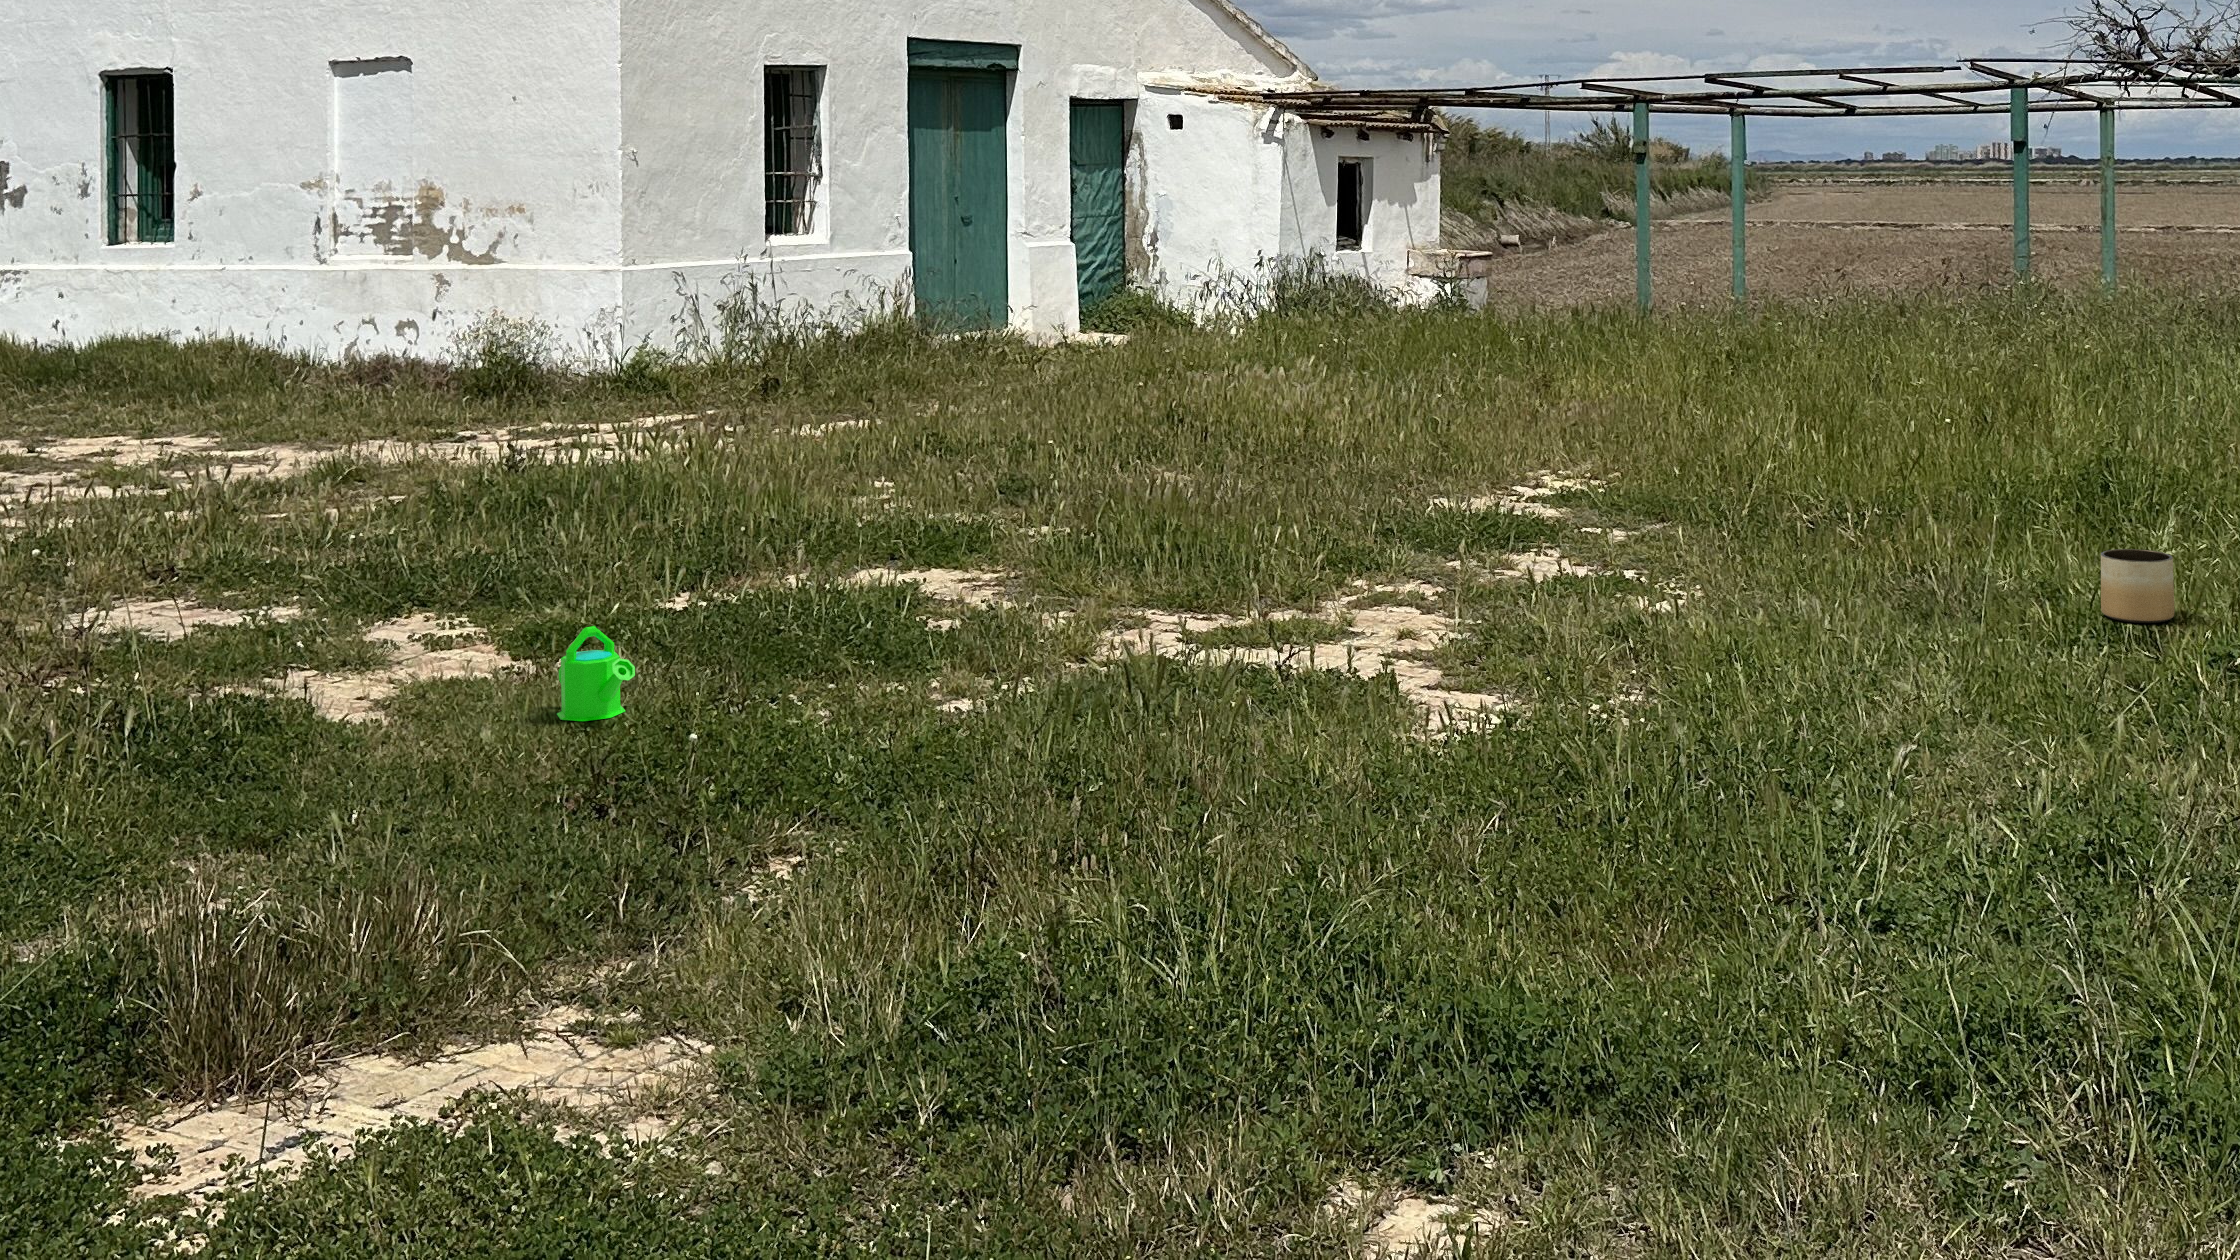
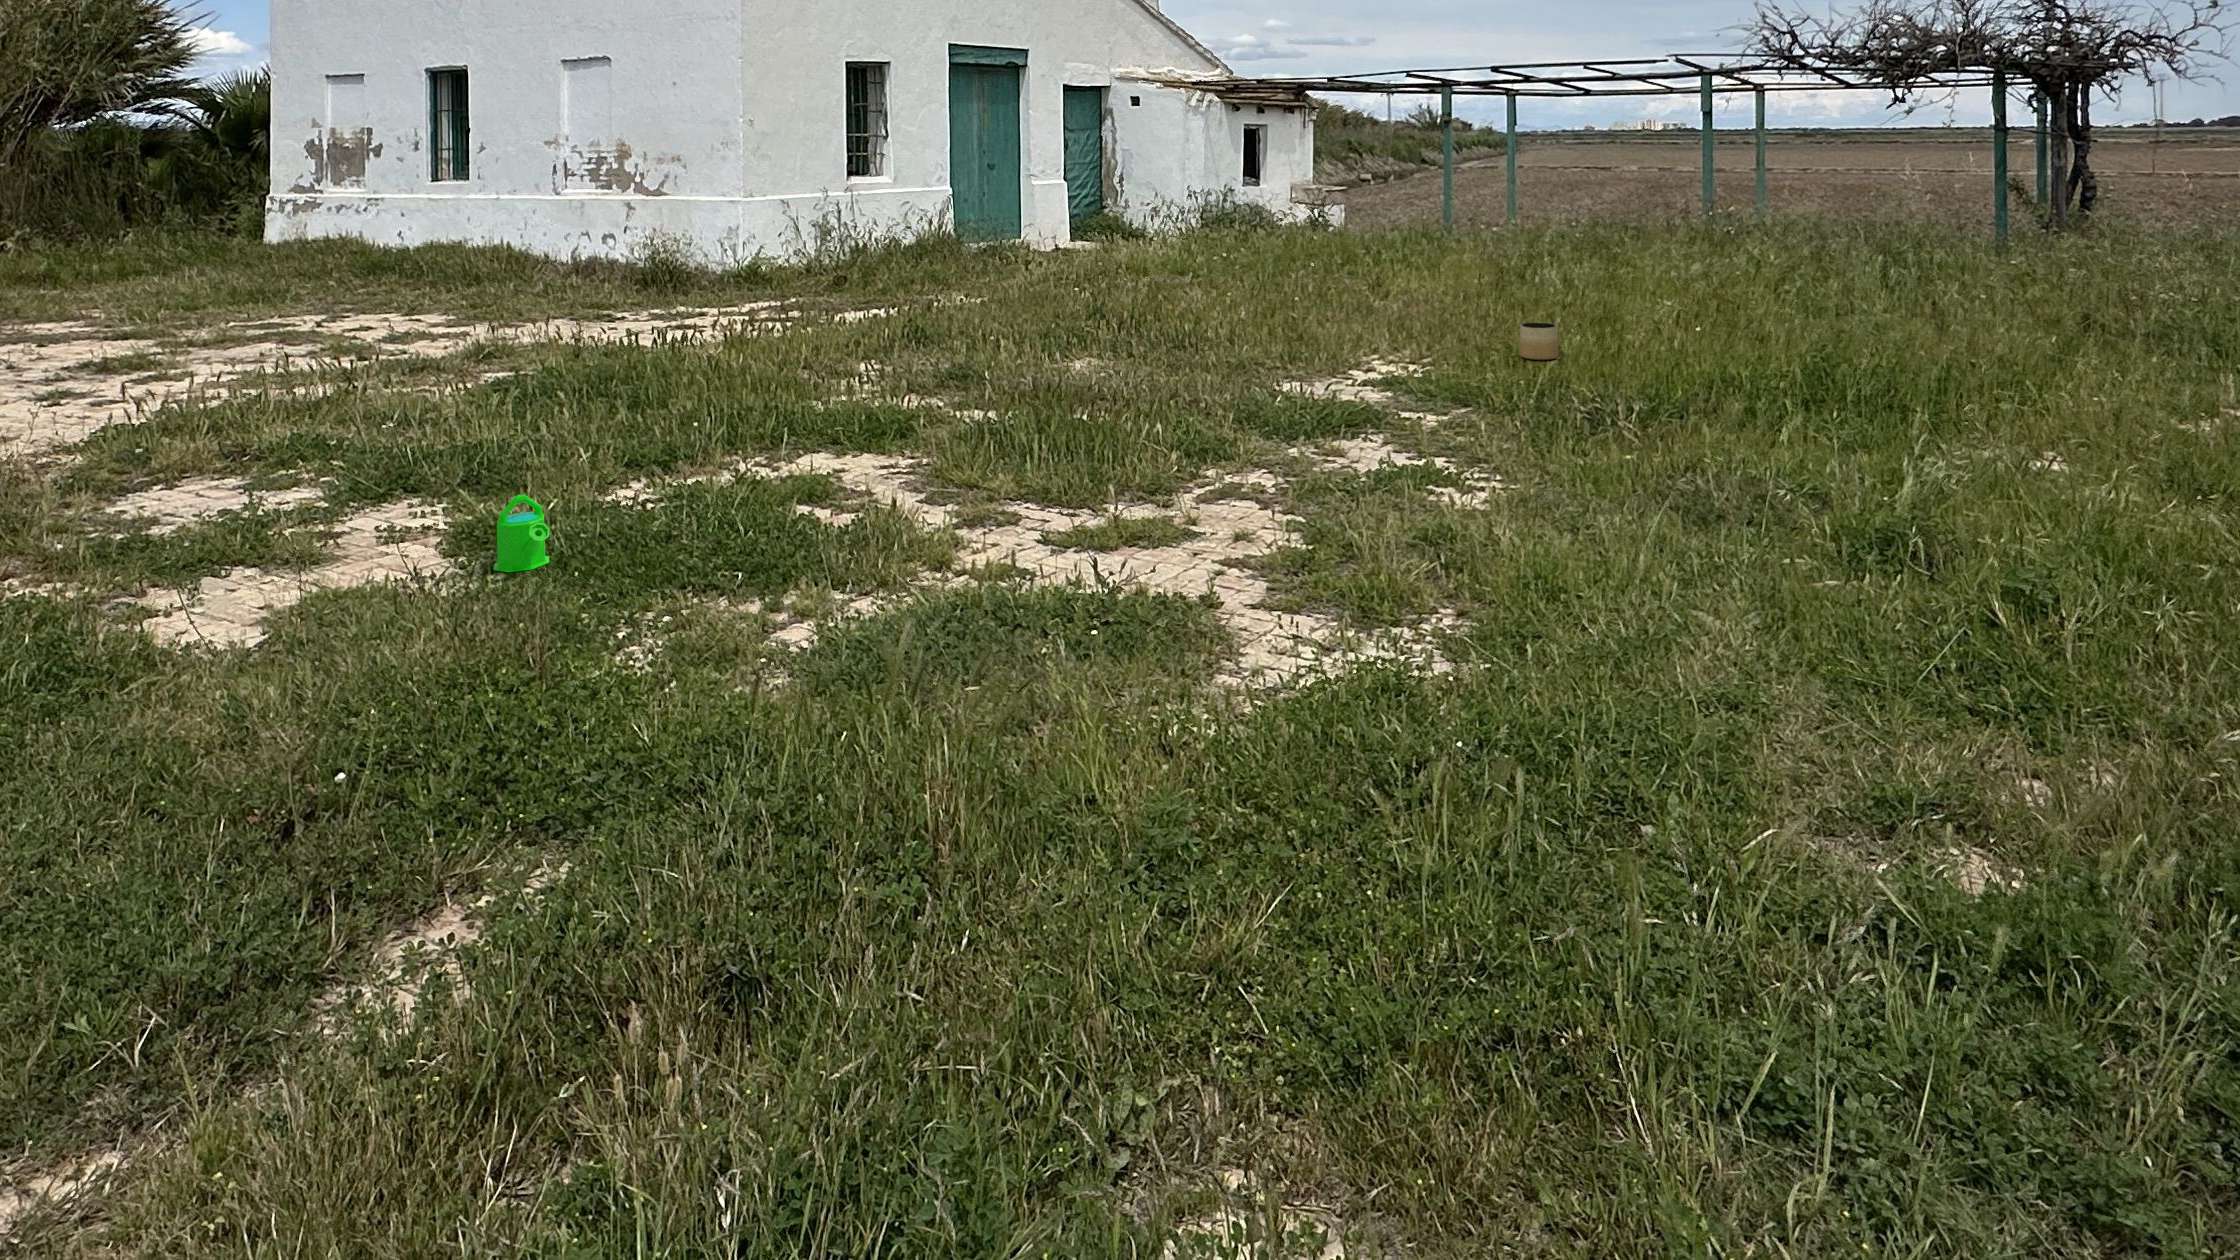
planter: present [2101,549,2174,623] -> present [1520,322,1558,361]

